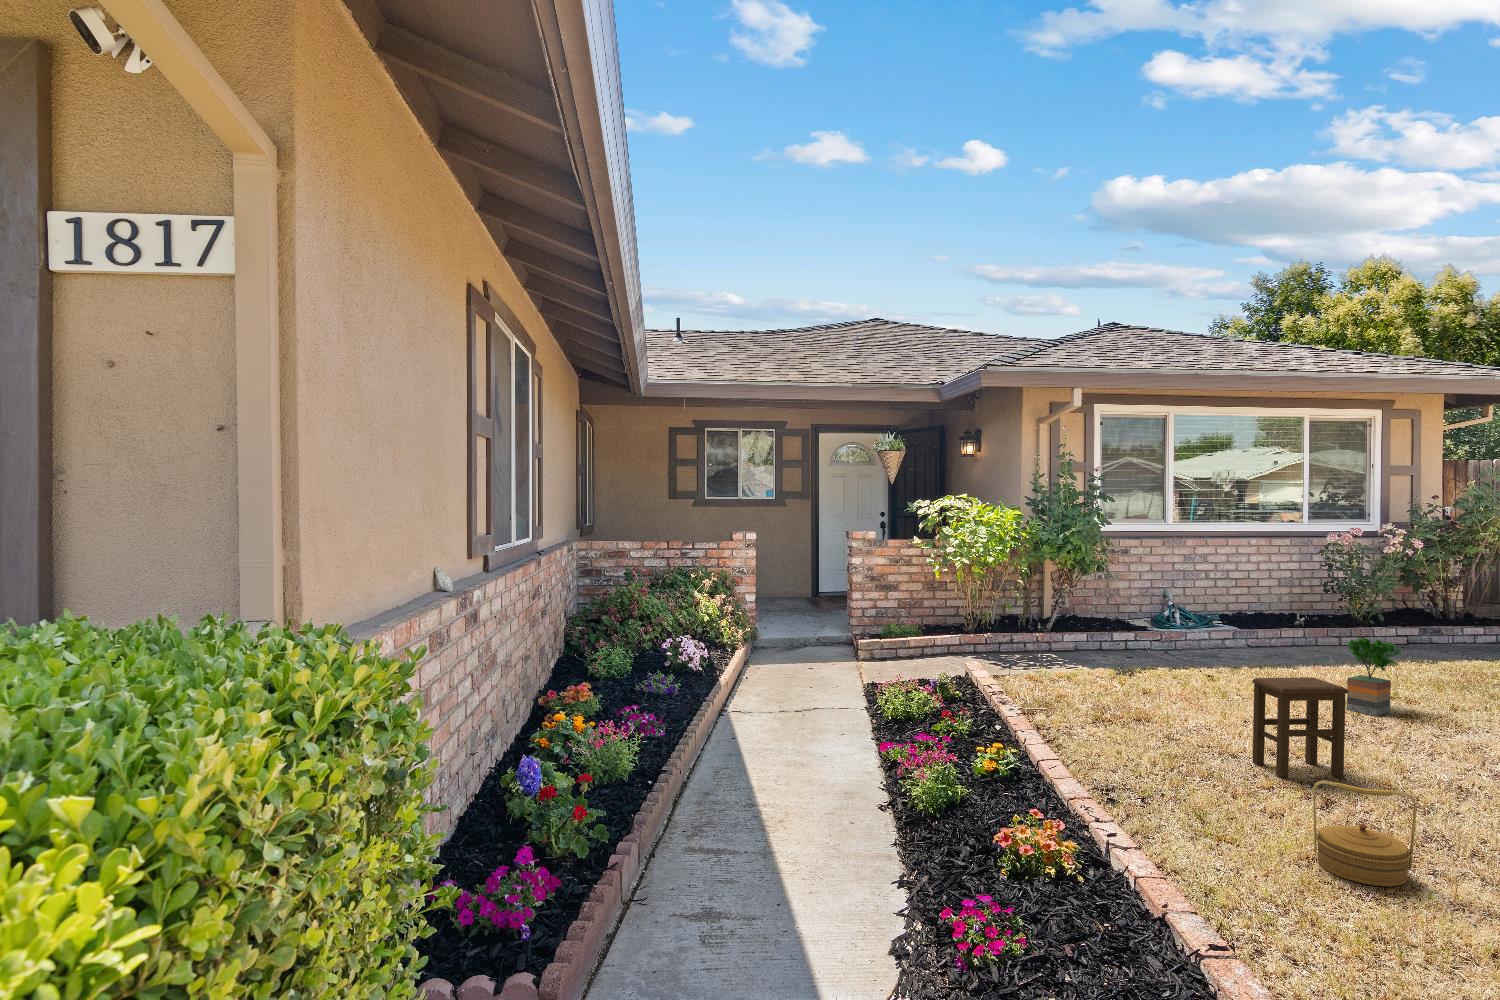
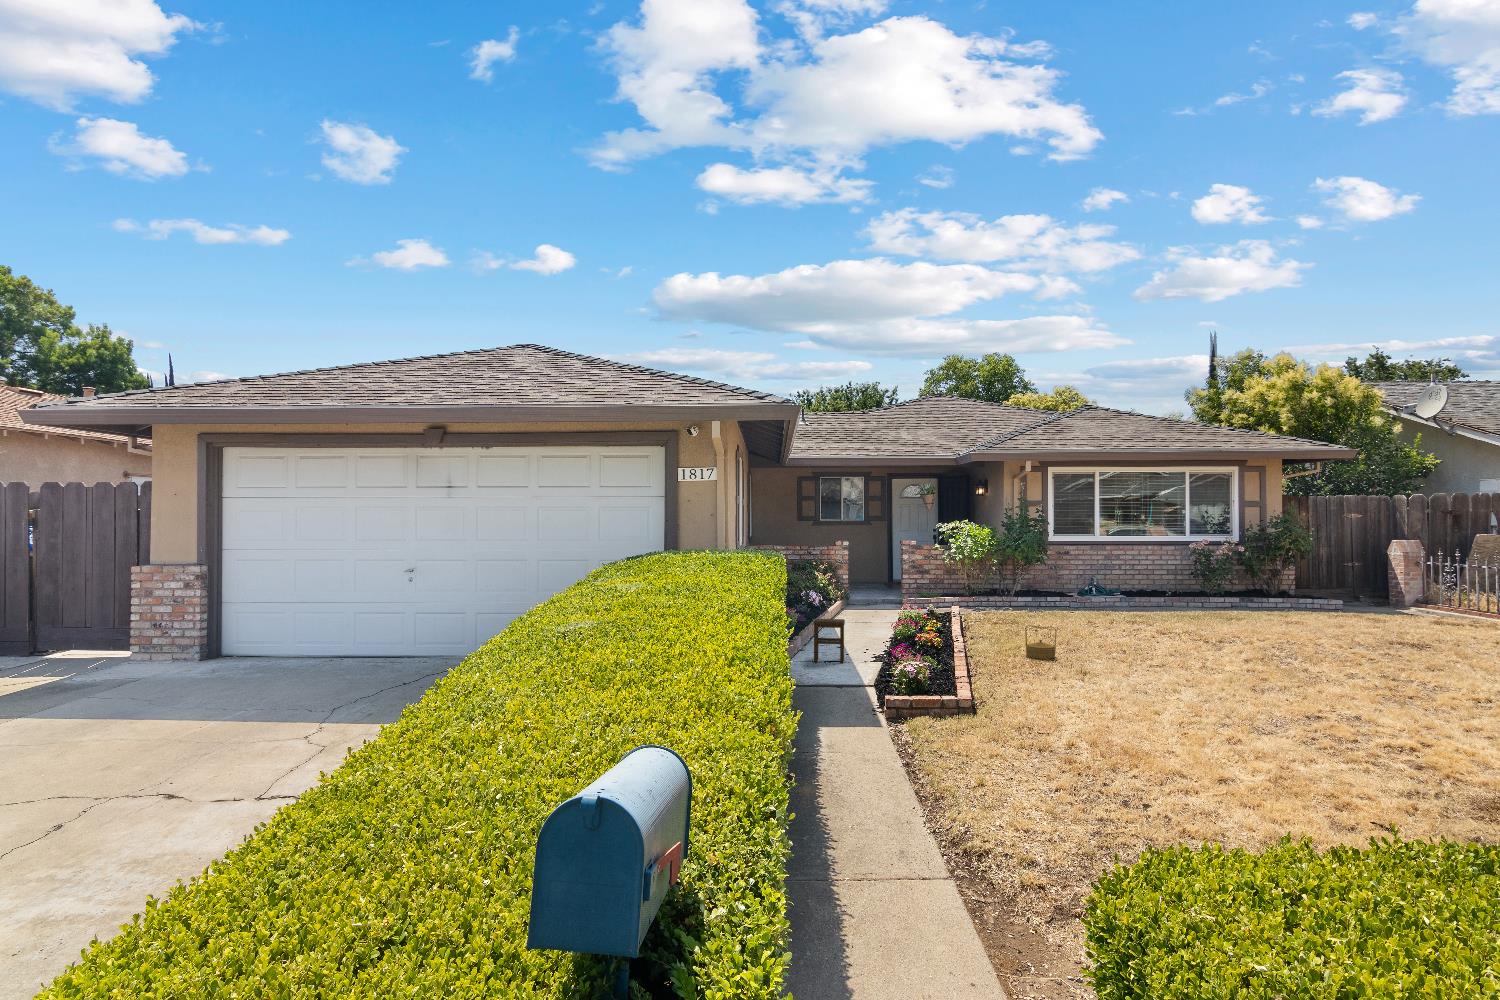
potted tree: present [1347,638,1402,716] -> none [1129,590,1156,628]
stool: present [1252,677,1348,778] -> present [814,619,845,663]

